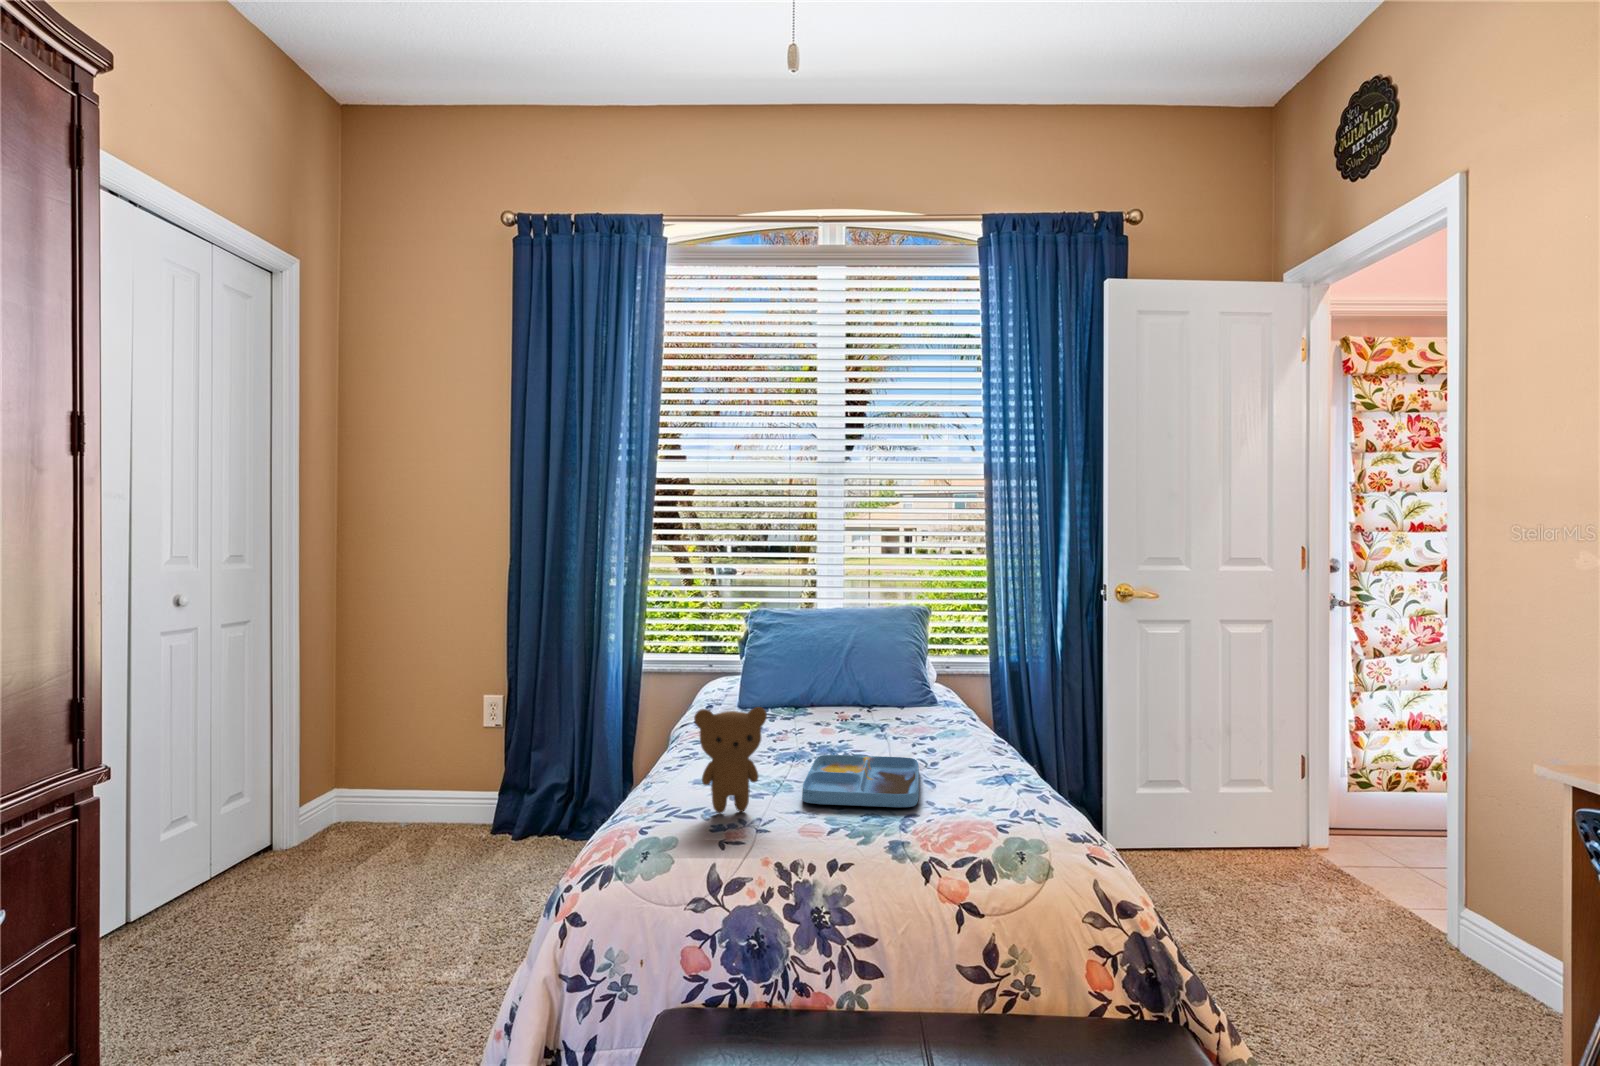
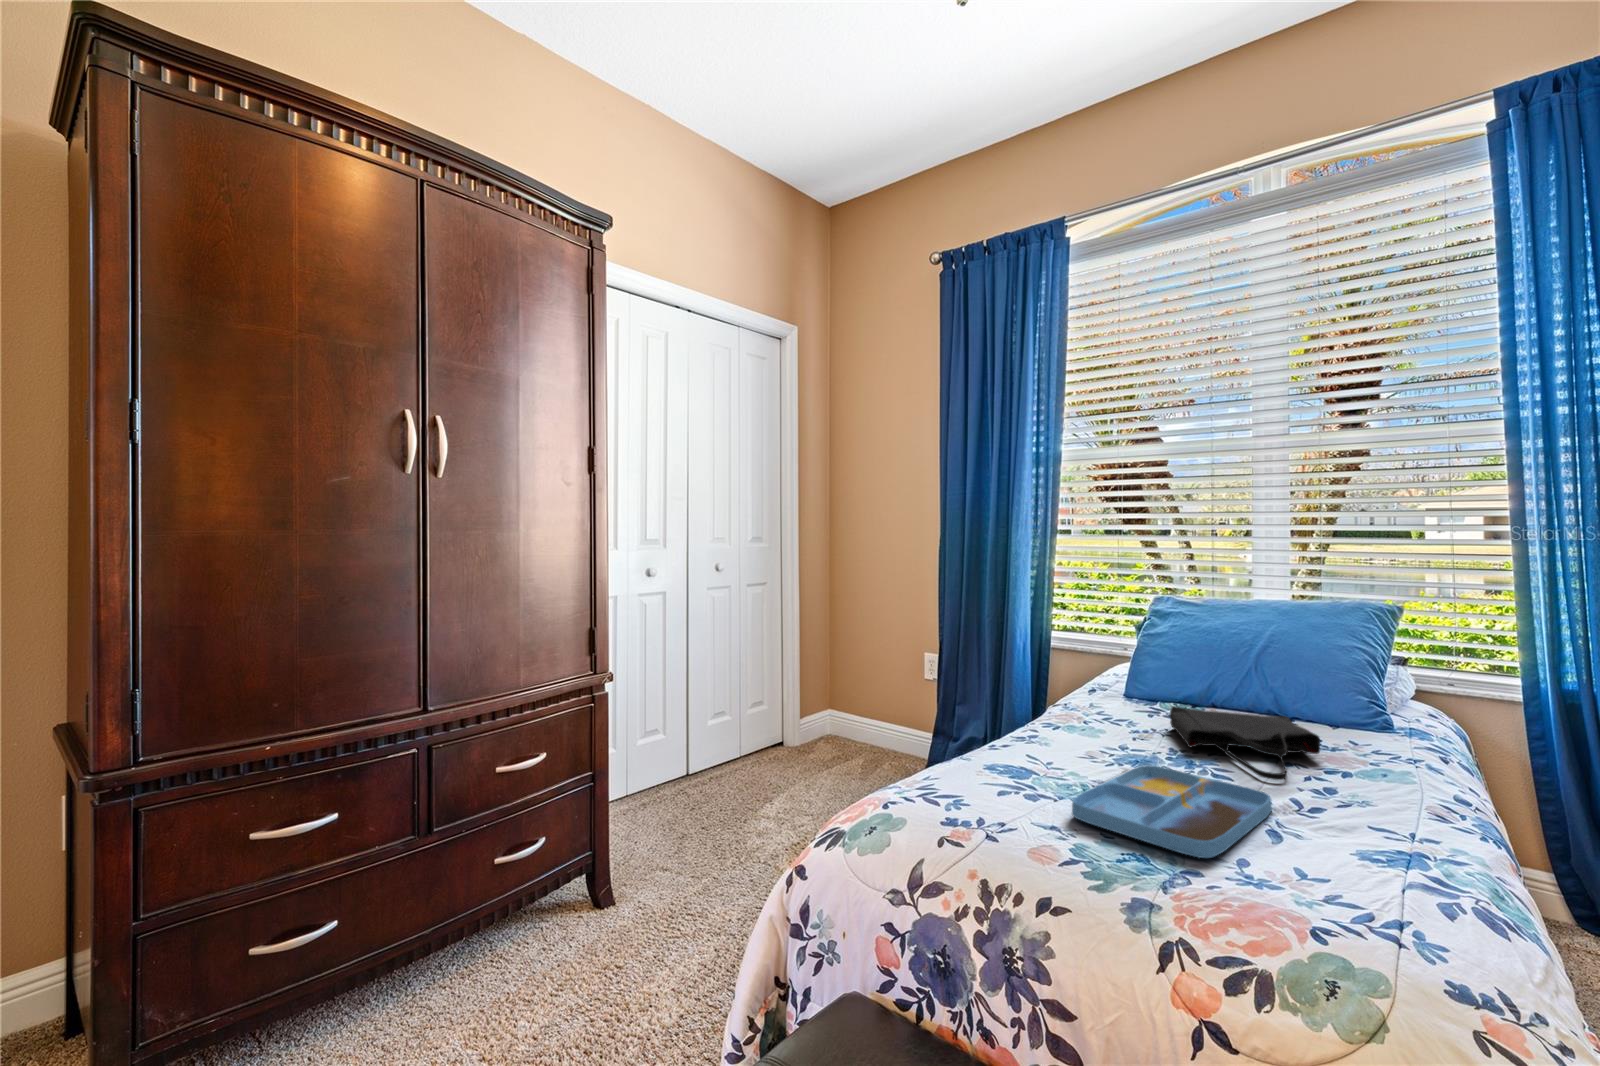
tote bag: none [798,704,914,751] -> present [1170,706,1320,780]
teddy bear: present [694,707,767,813] -> none [947,693,1026,809]

